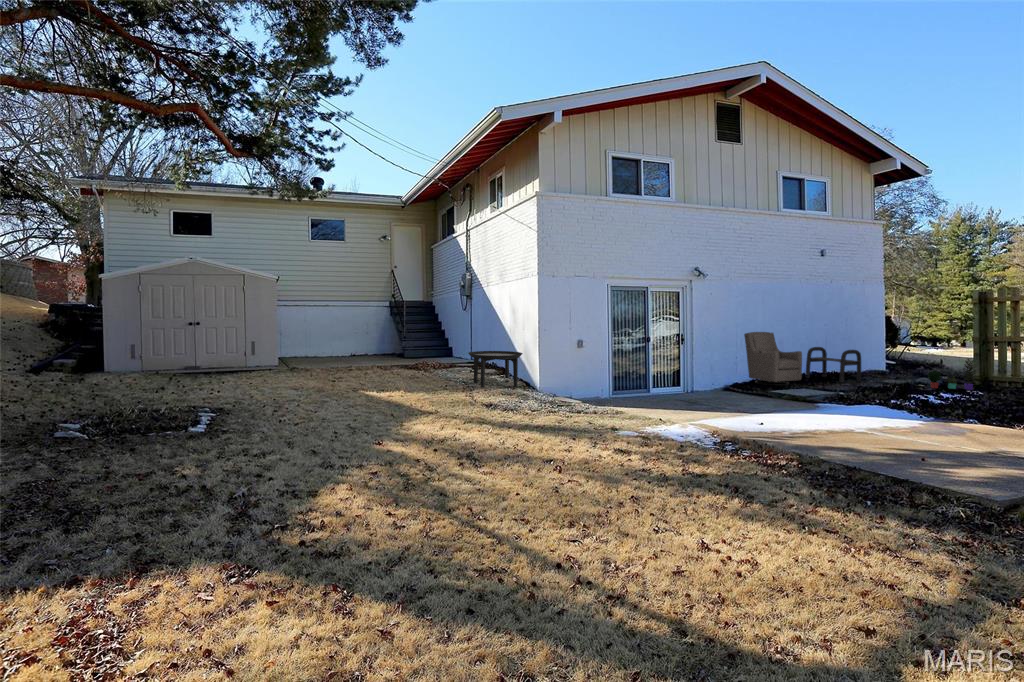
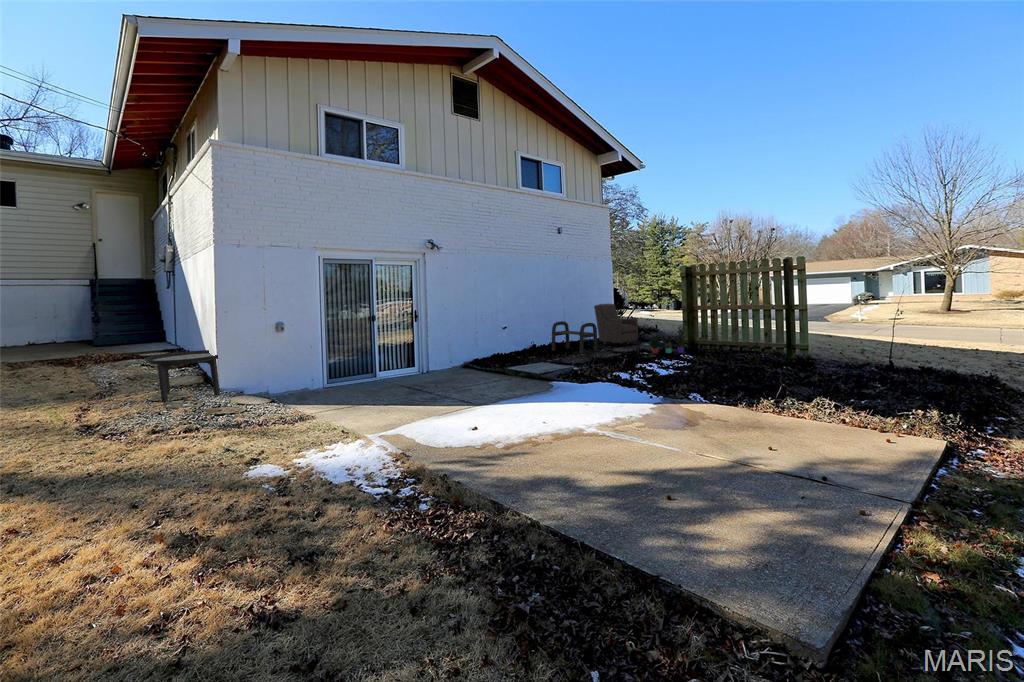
chair: present [744,332,802,385] -> present [594,304,638,346]

